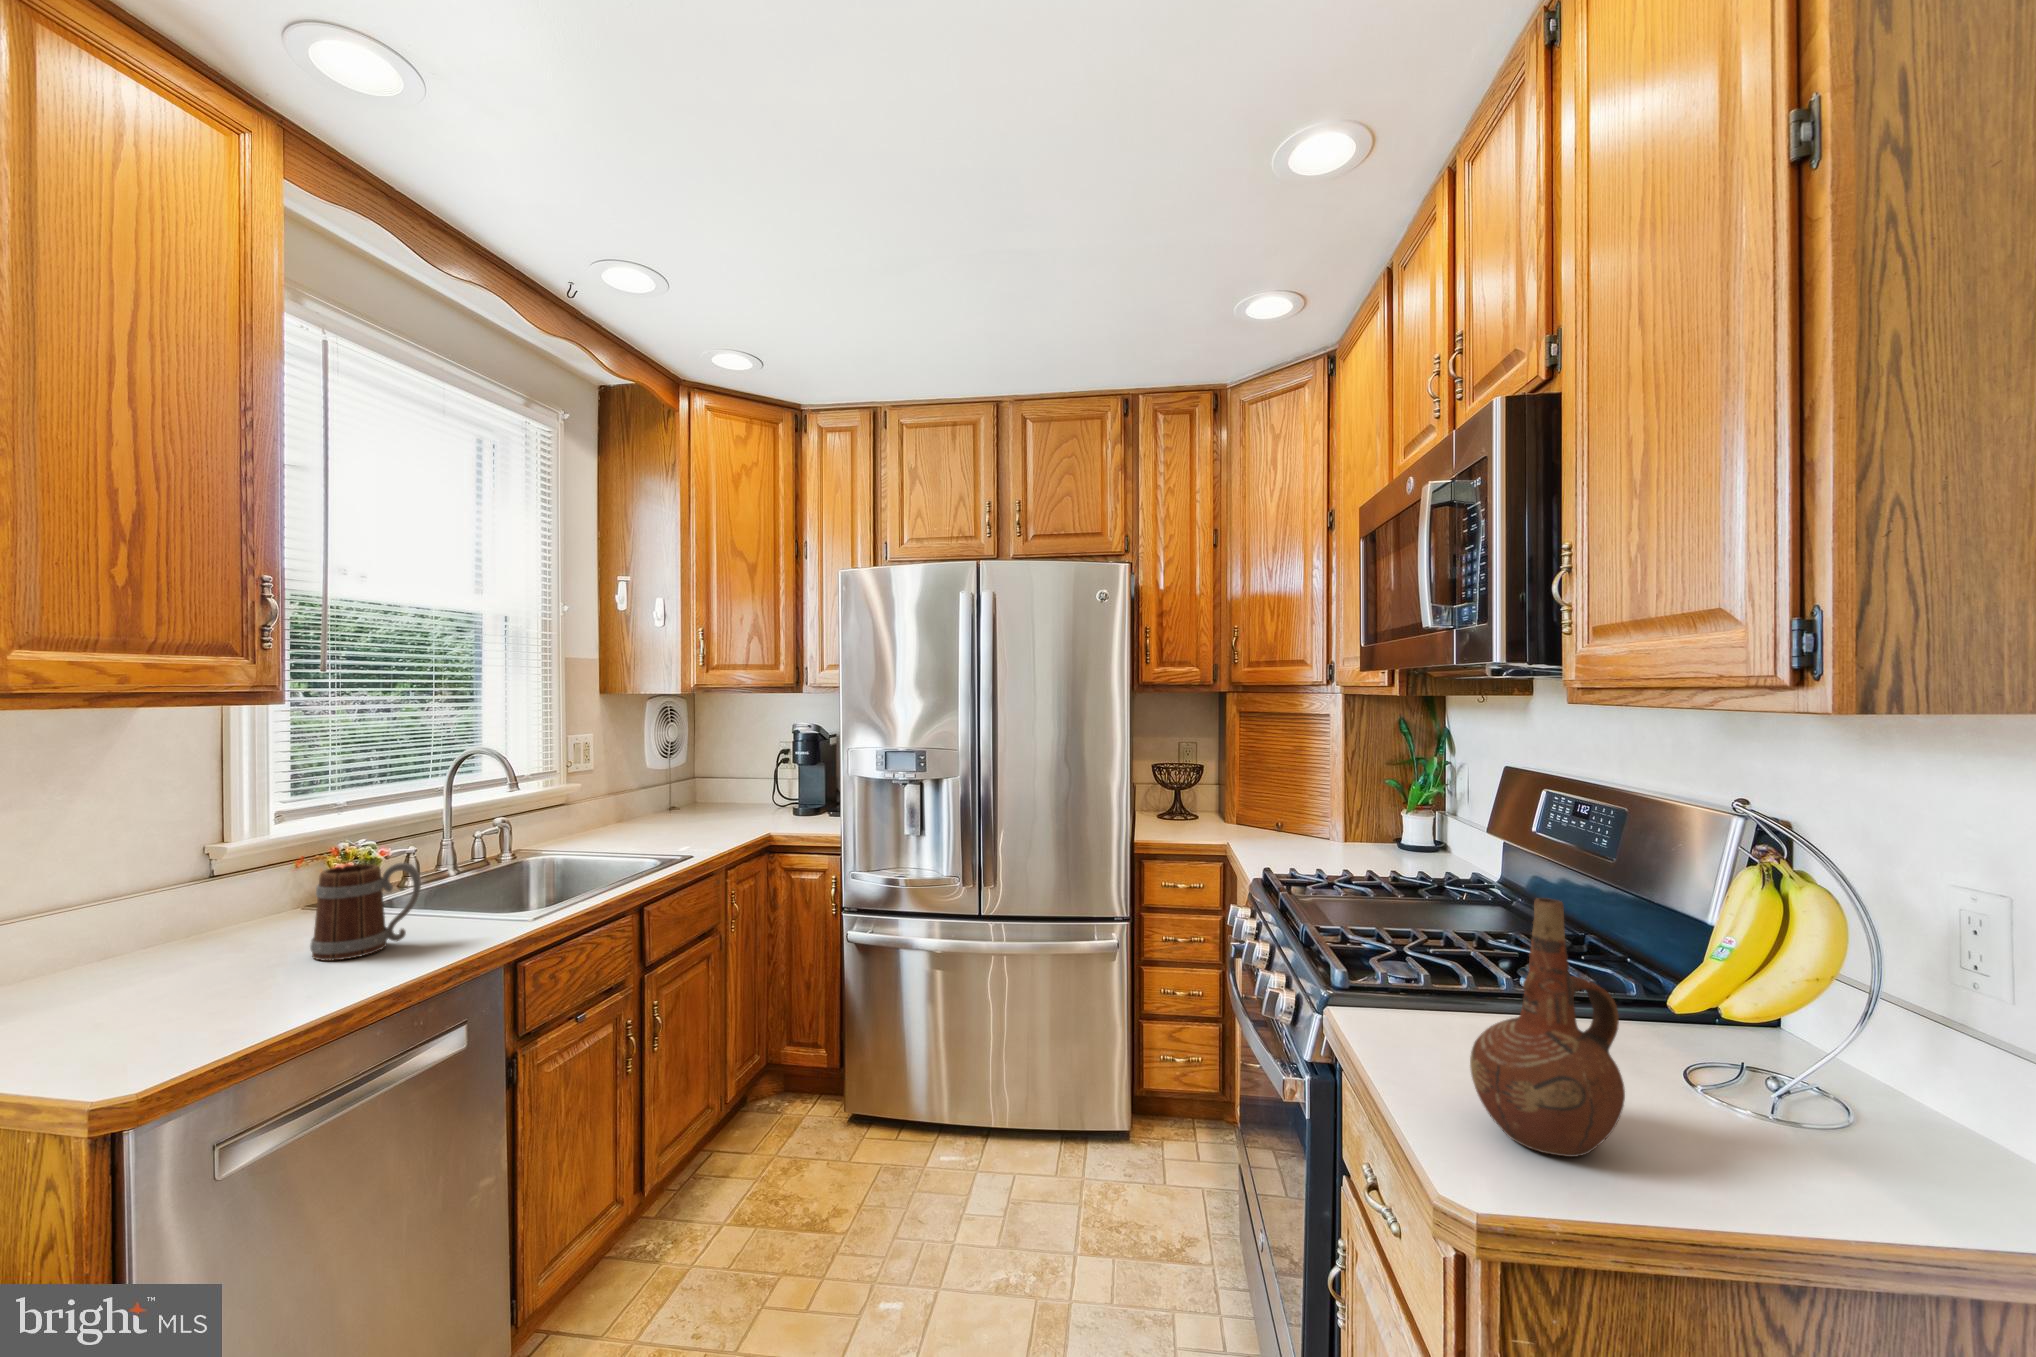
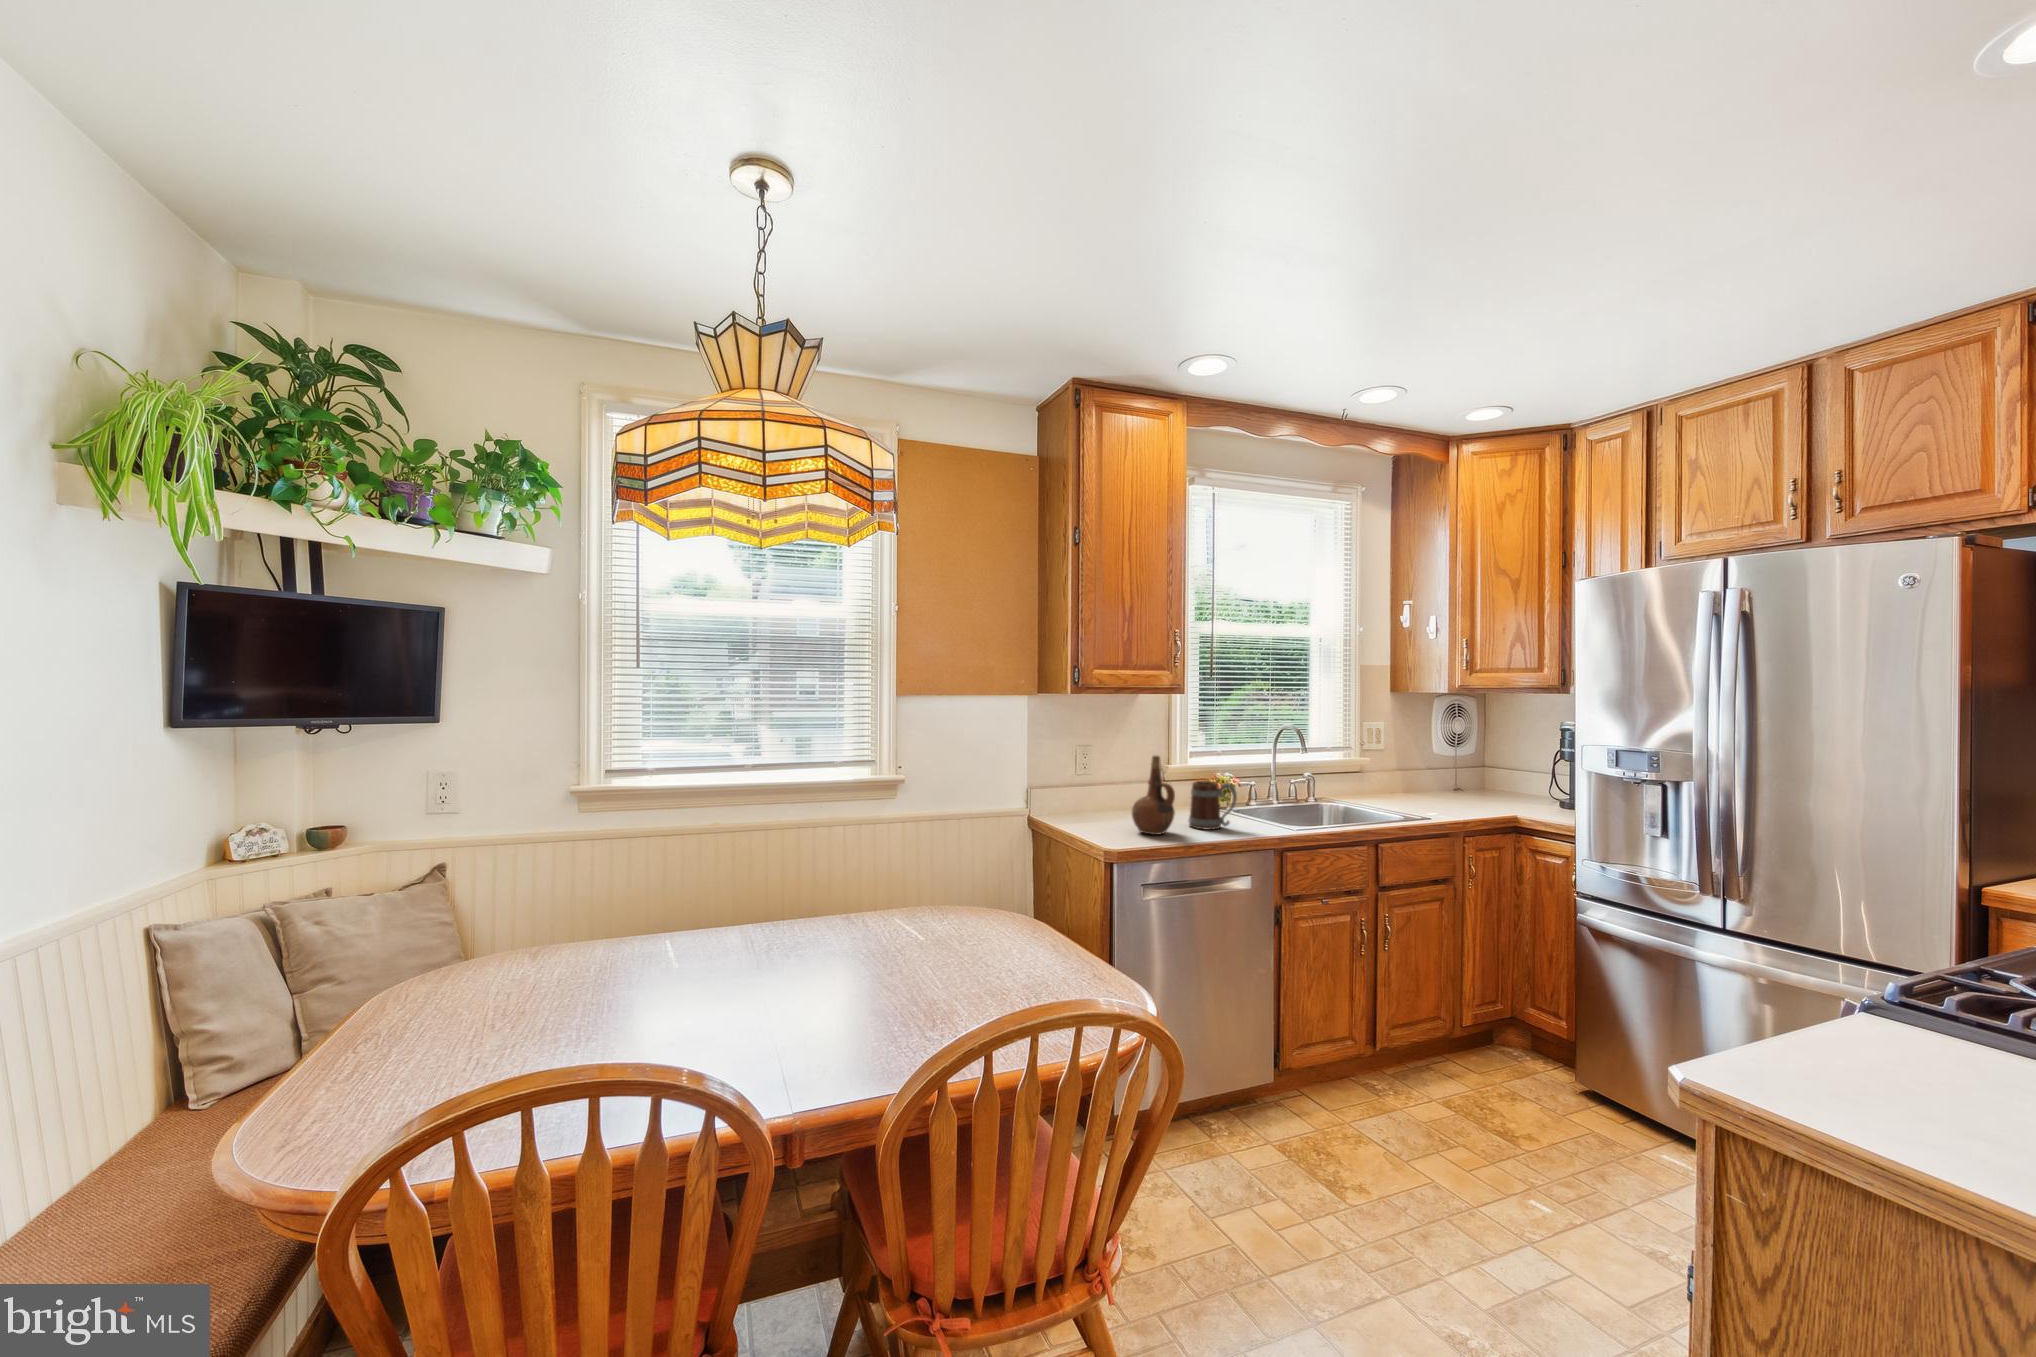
ceramic pitcher: present [1470,898,1625,1157] -> present [1132,755,1175,835]

